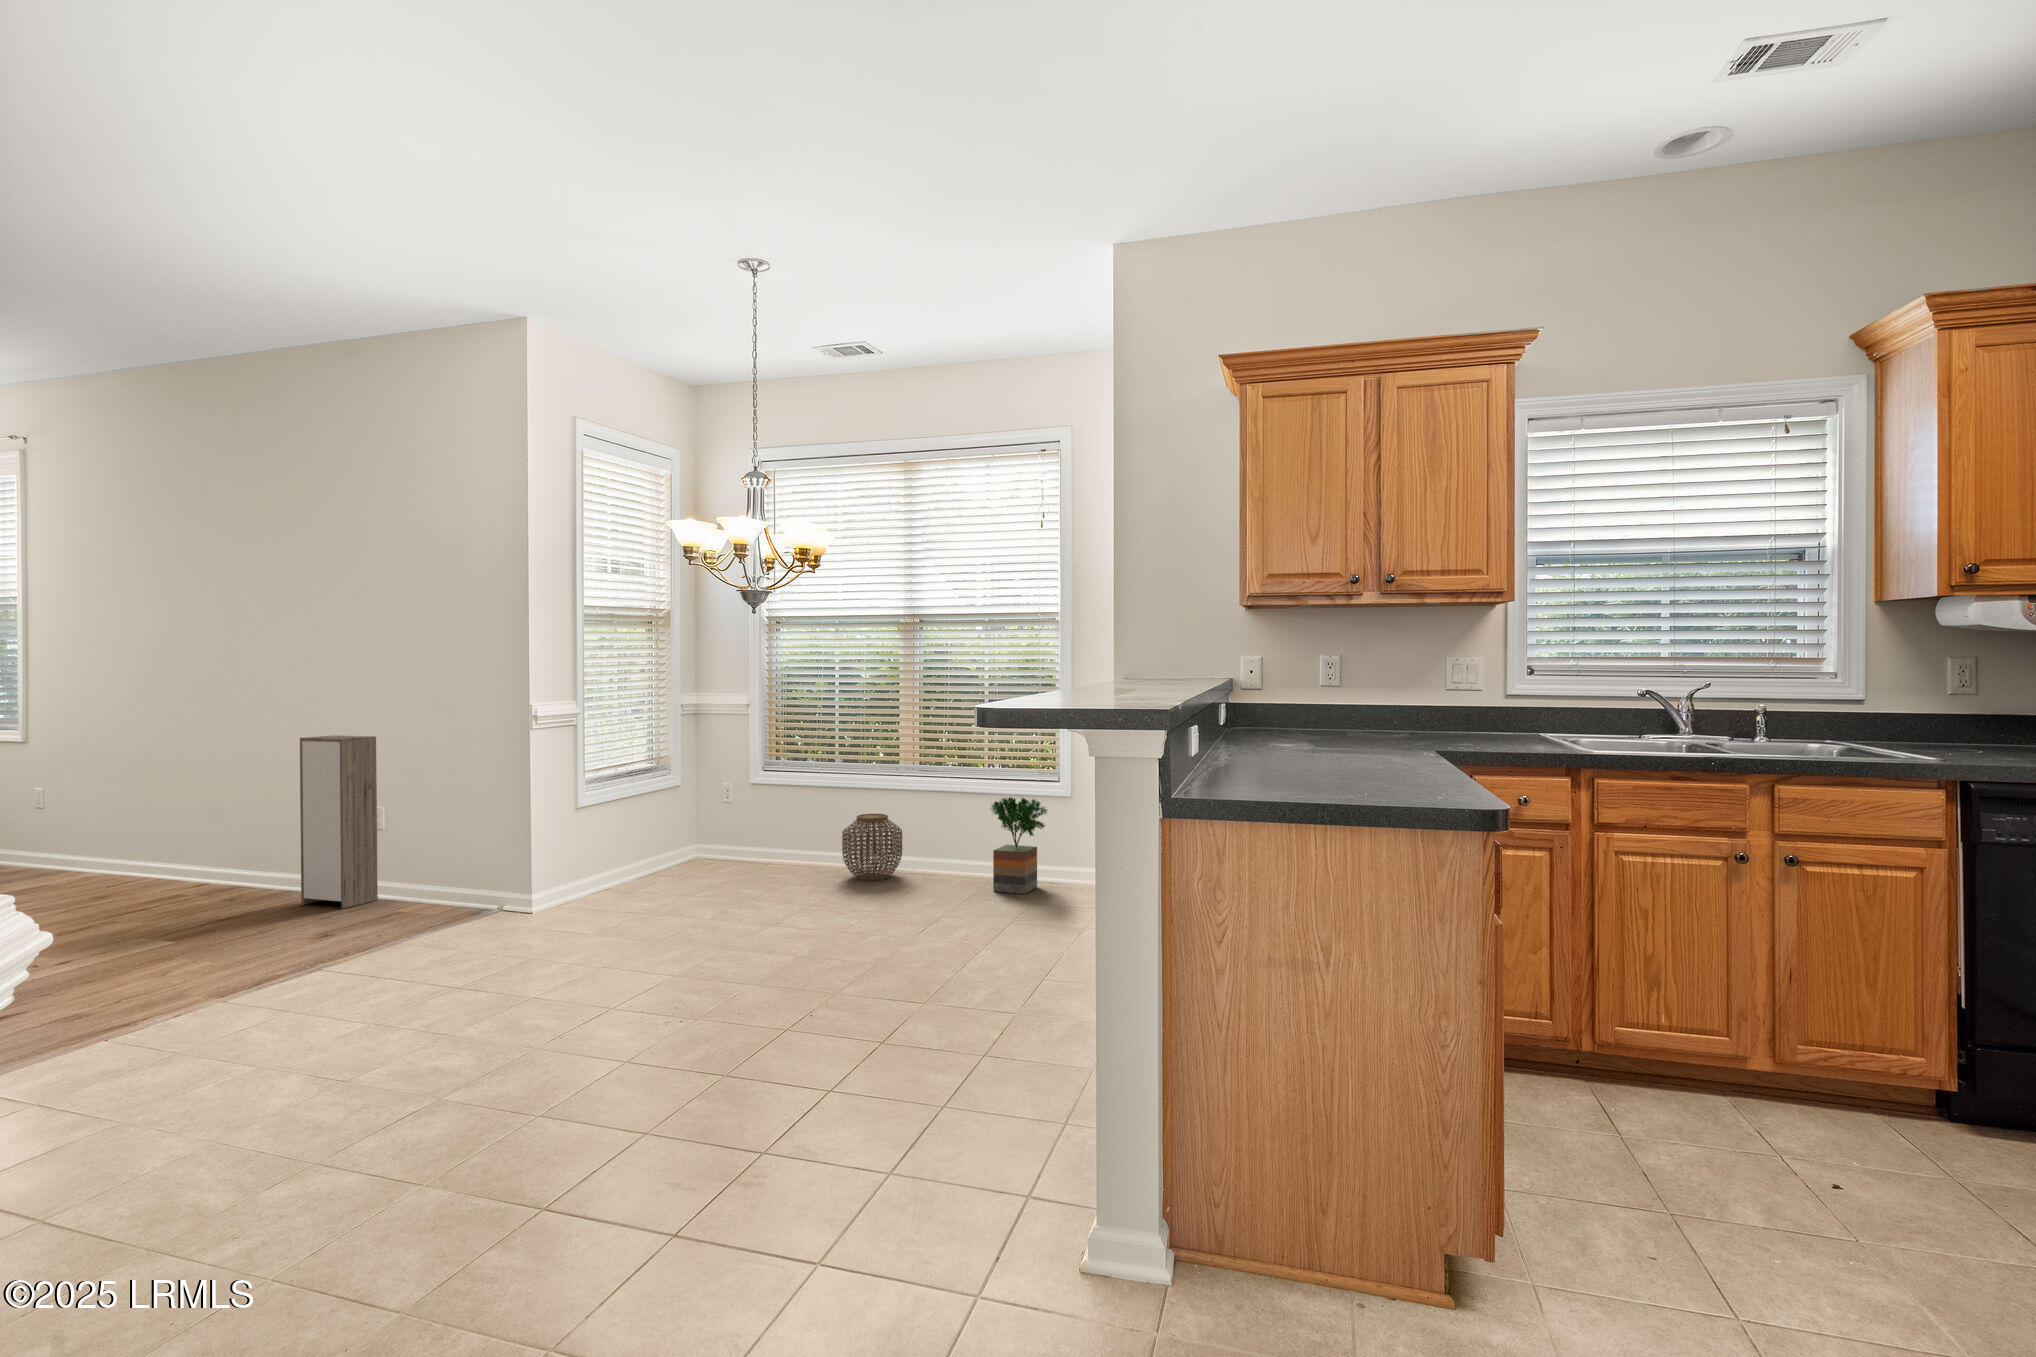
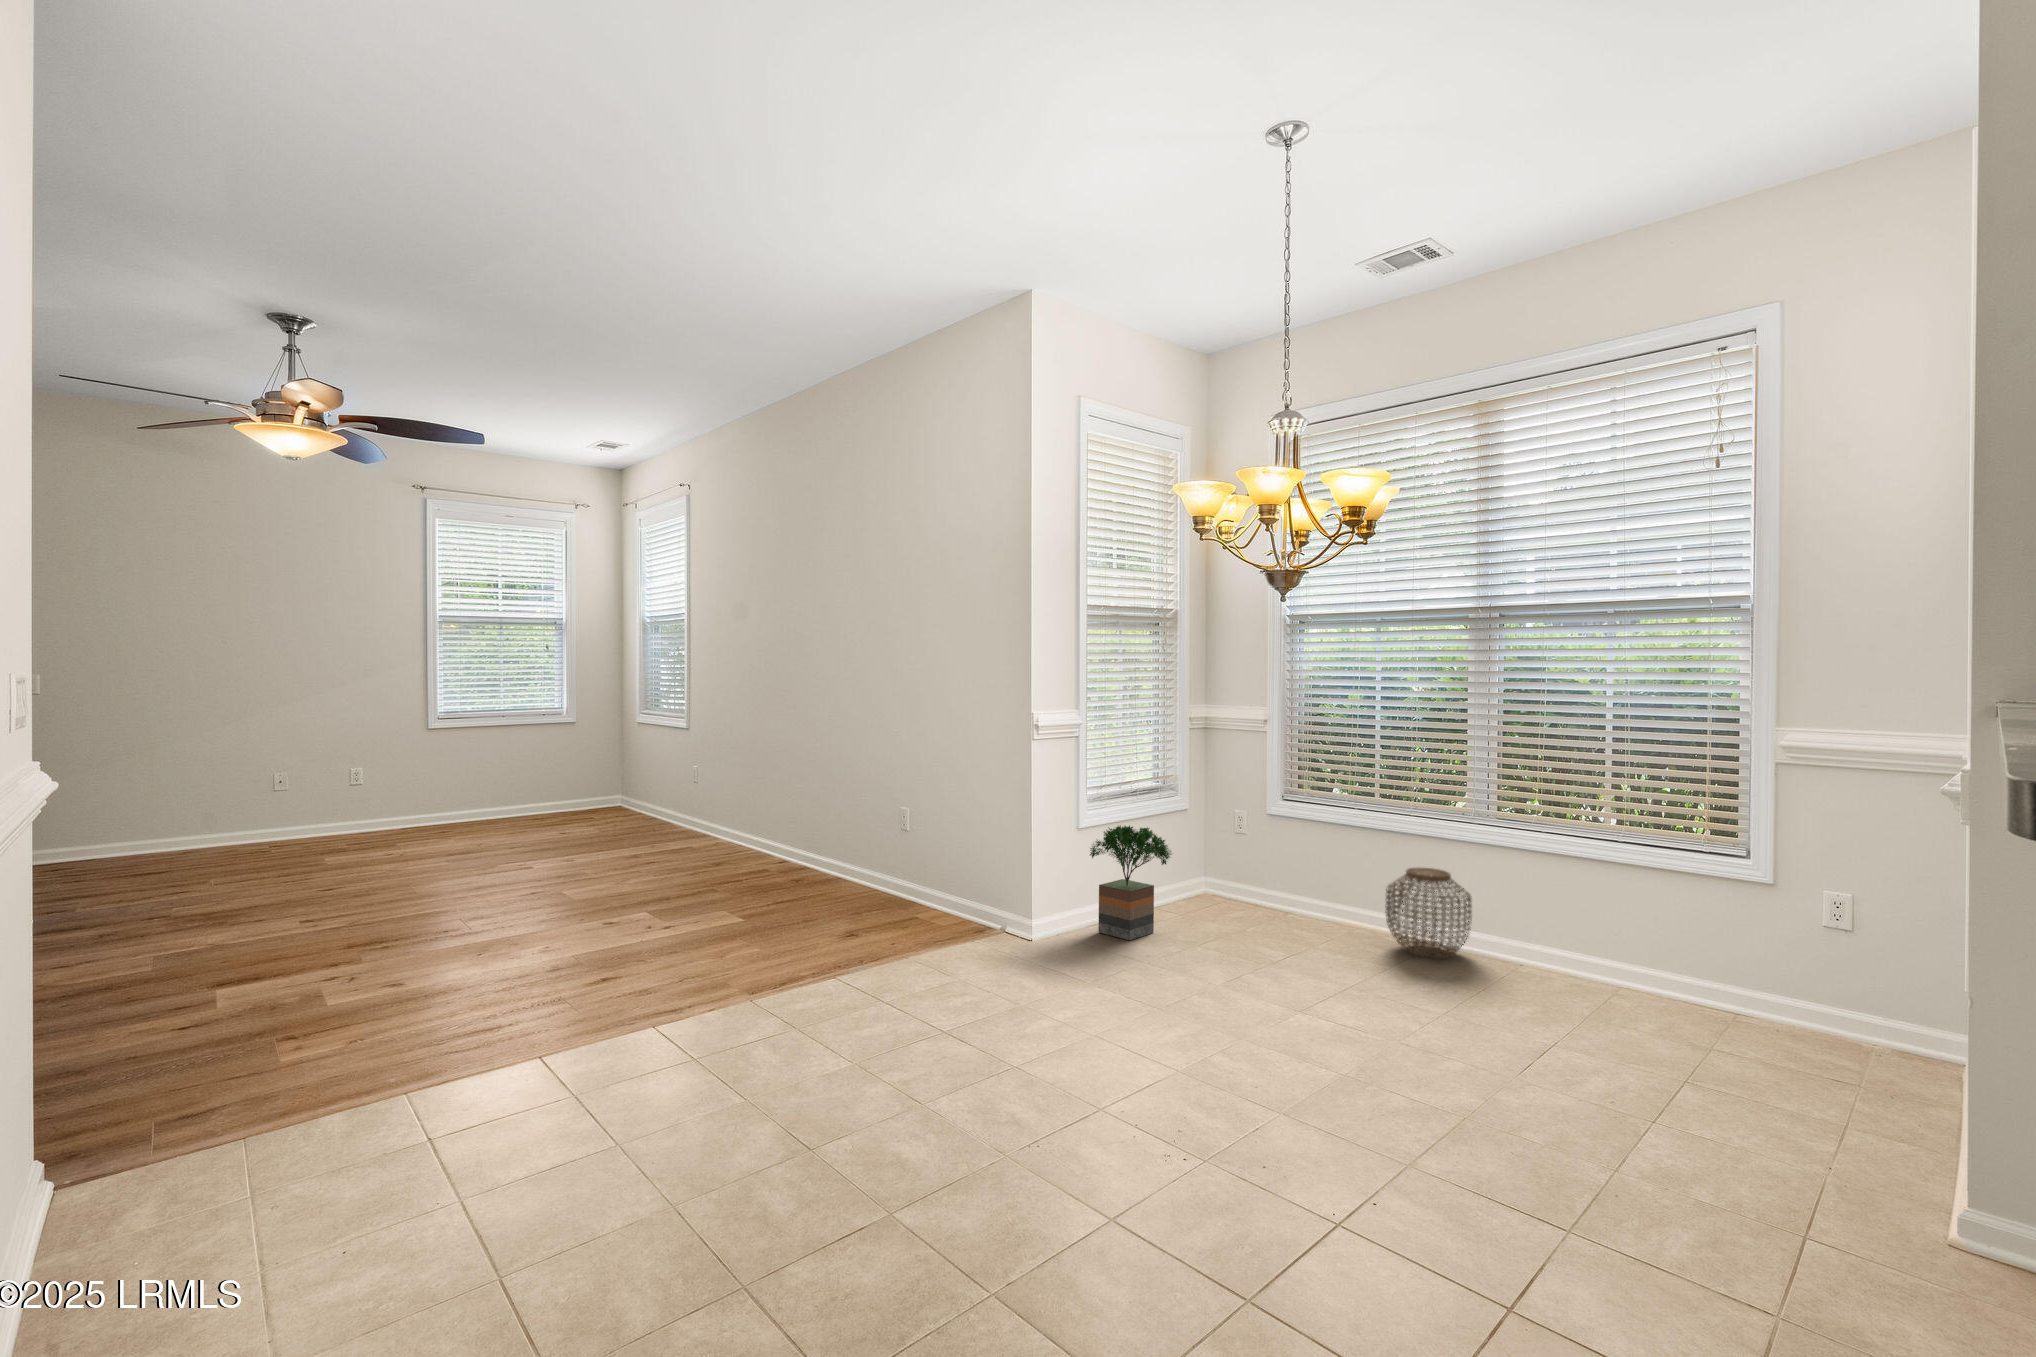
storage cabinet: present [300,735,378,908] -> none [837,736,899,906]
potted tree: present [991,797,1047,894] -> present [1090,825,1172,940]

